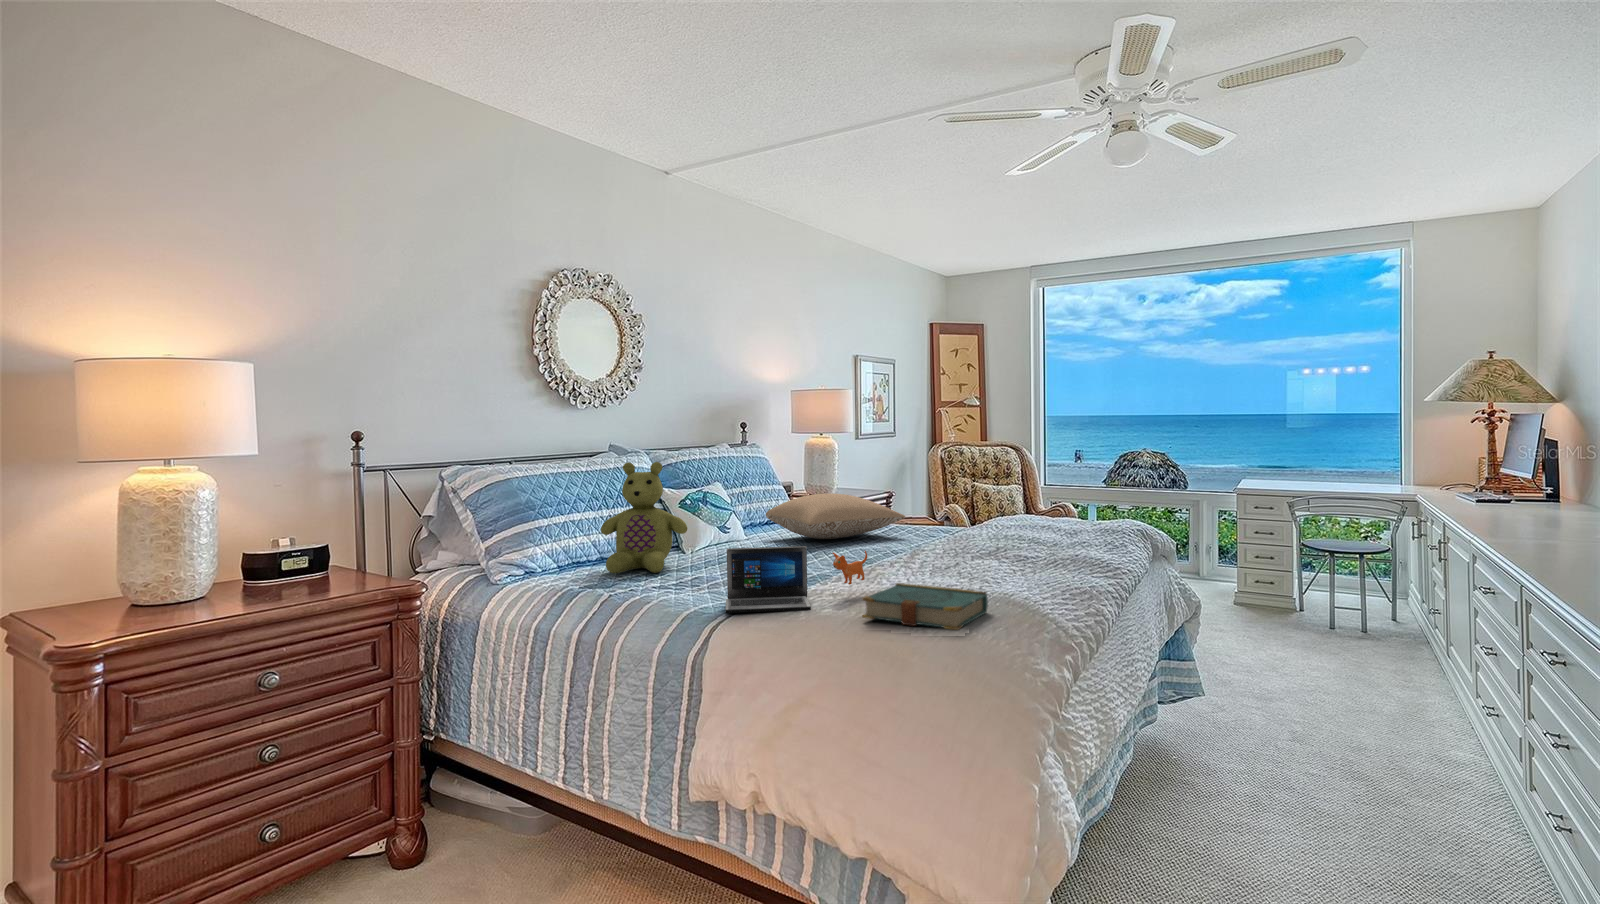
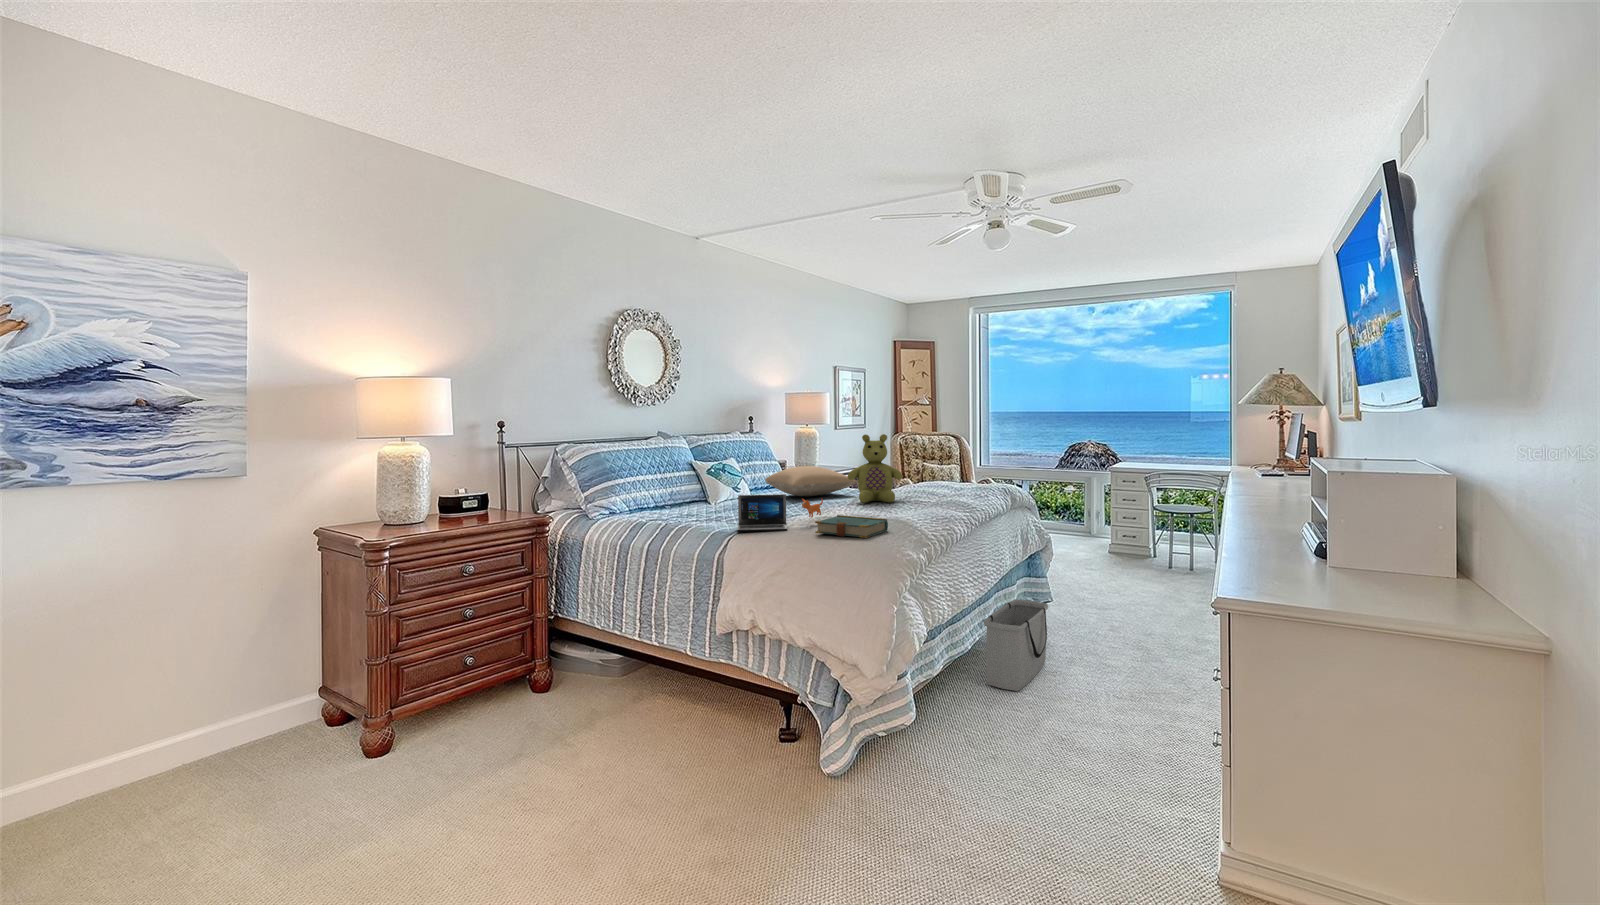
stuffed bear: present [601,462,687,573] -> present [847,434,903,503]
storage bin: none [1129,702,1219,866] -> present [984,599,1048,691]

